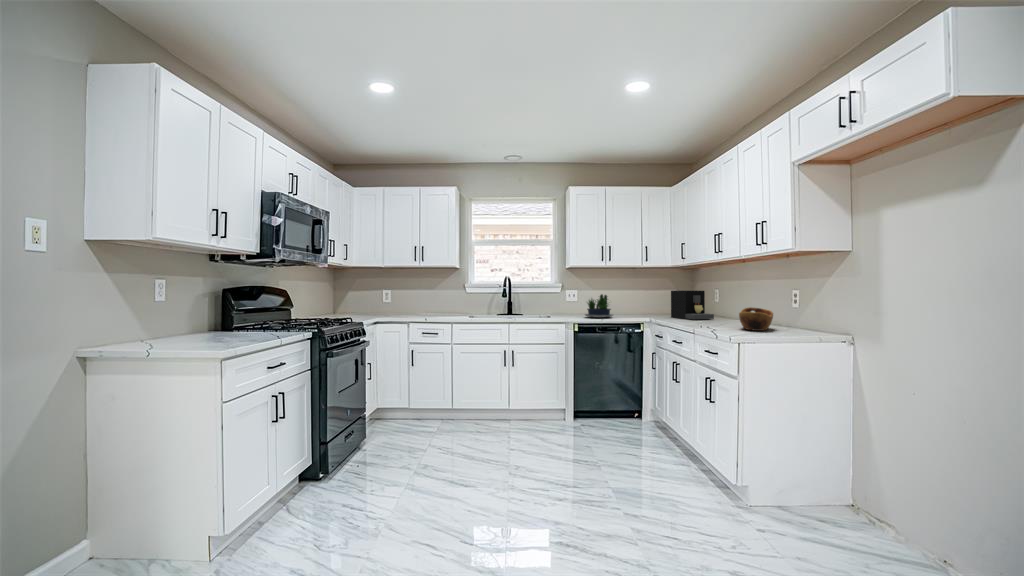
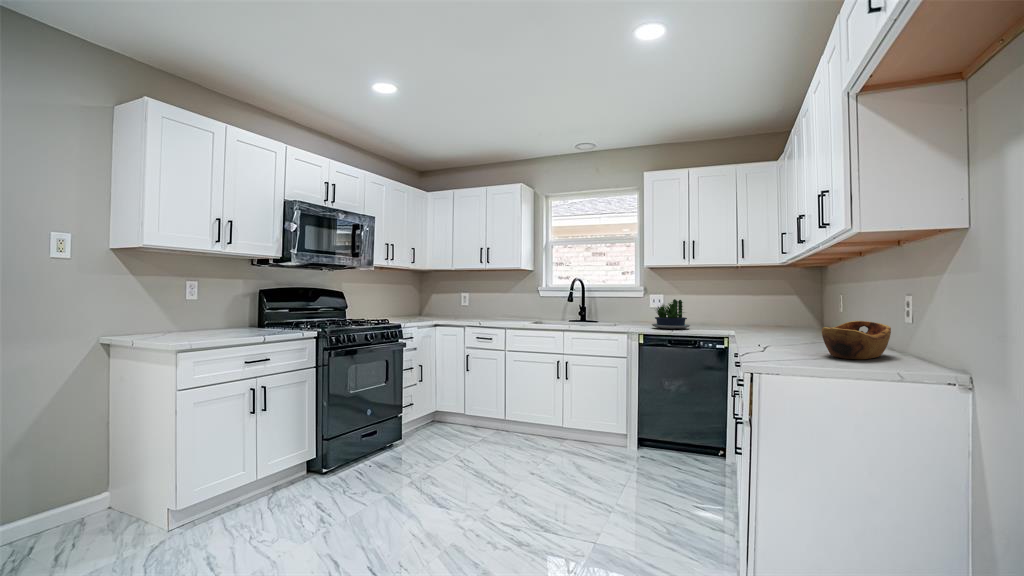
coffee maker: present [671,291,714,319] -> none [773,295,831,337]

